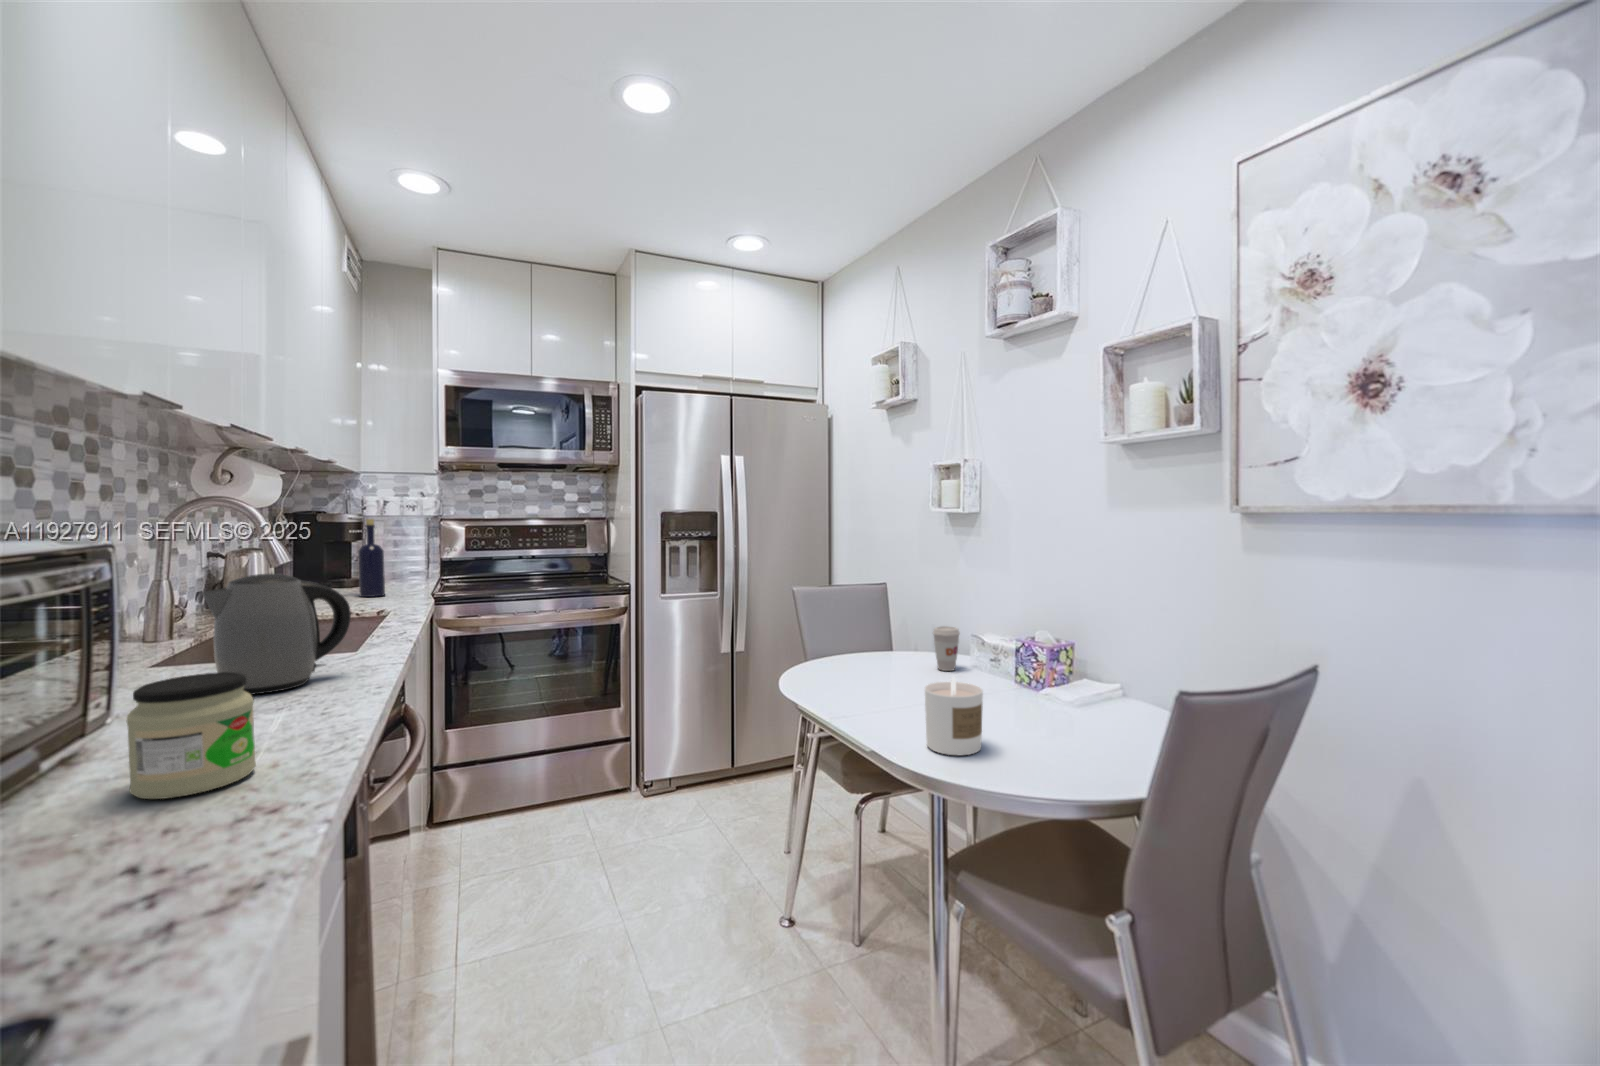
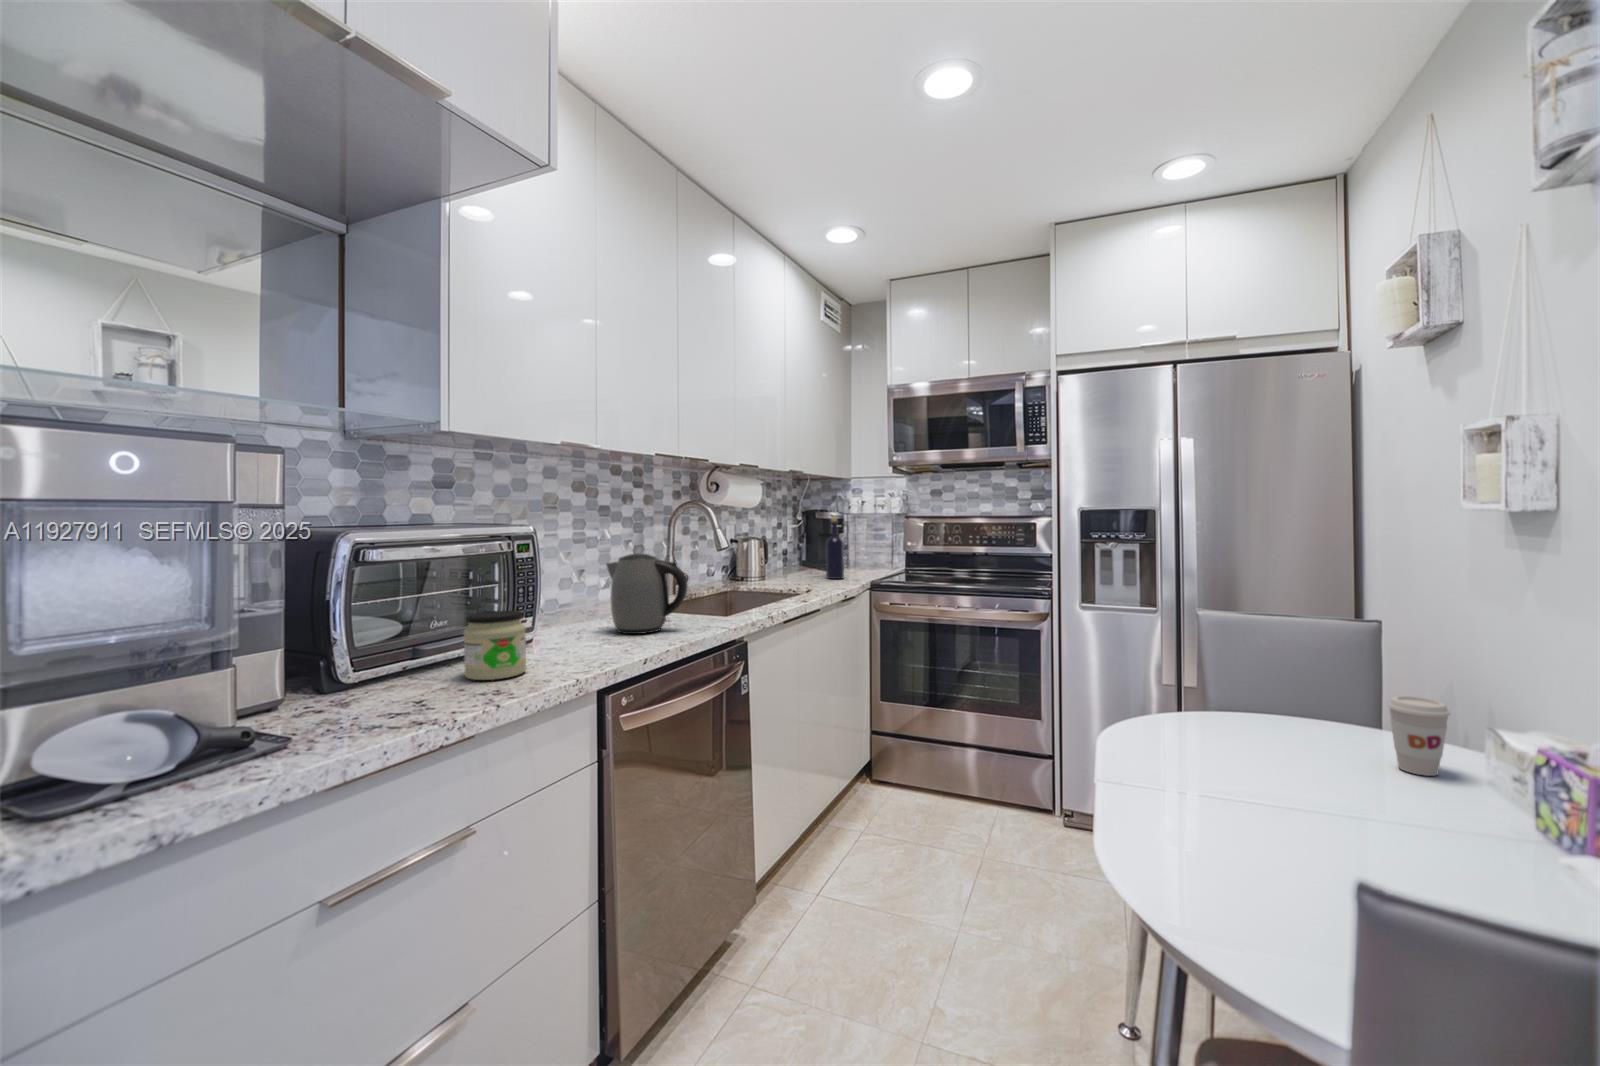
candle: present [925,677,983,755] -> none [1159,766,1265,899]

